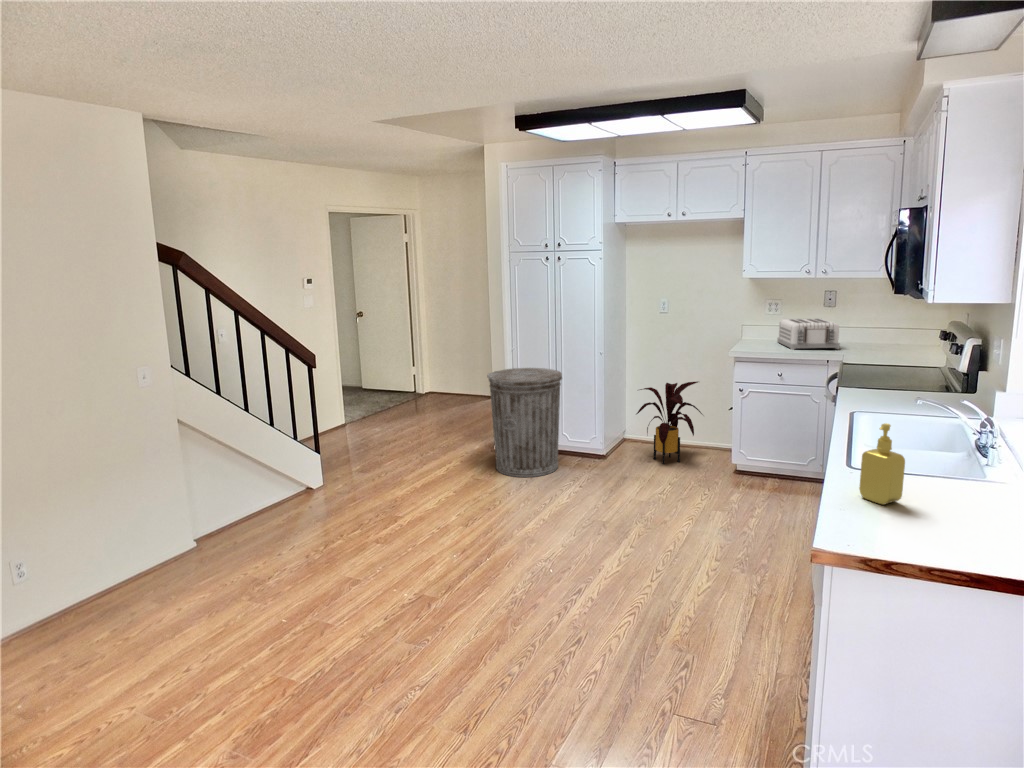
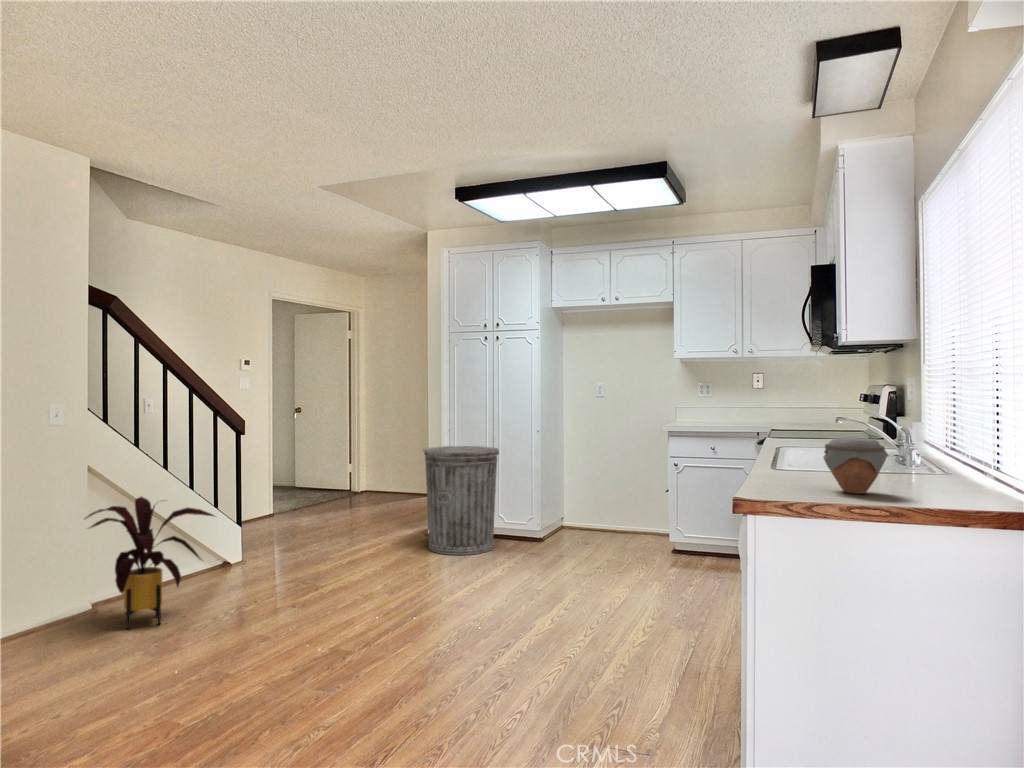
toaster: present [777,318,840,350] -> none [709,400,767,426]
house plant: present [636,382,702,464] -> present [85,497,214,629]
soap dispenser: present [859,423,905,505] -> none [781,401,822,481]
jar: none [906,476,976,537] -> present [823,437,888,494]

